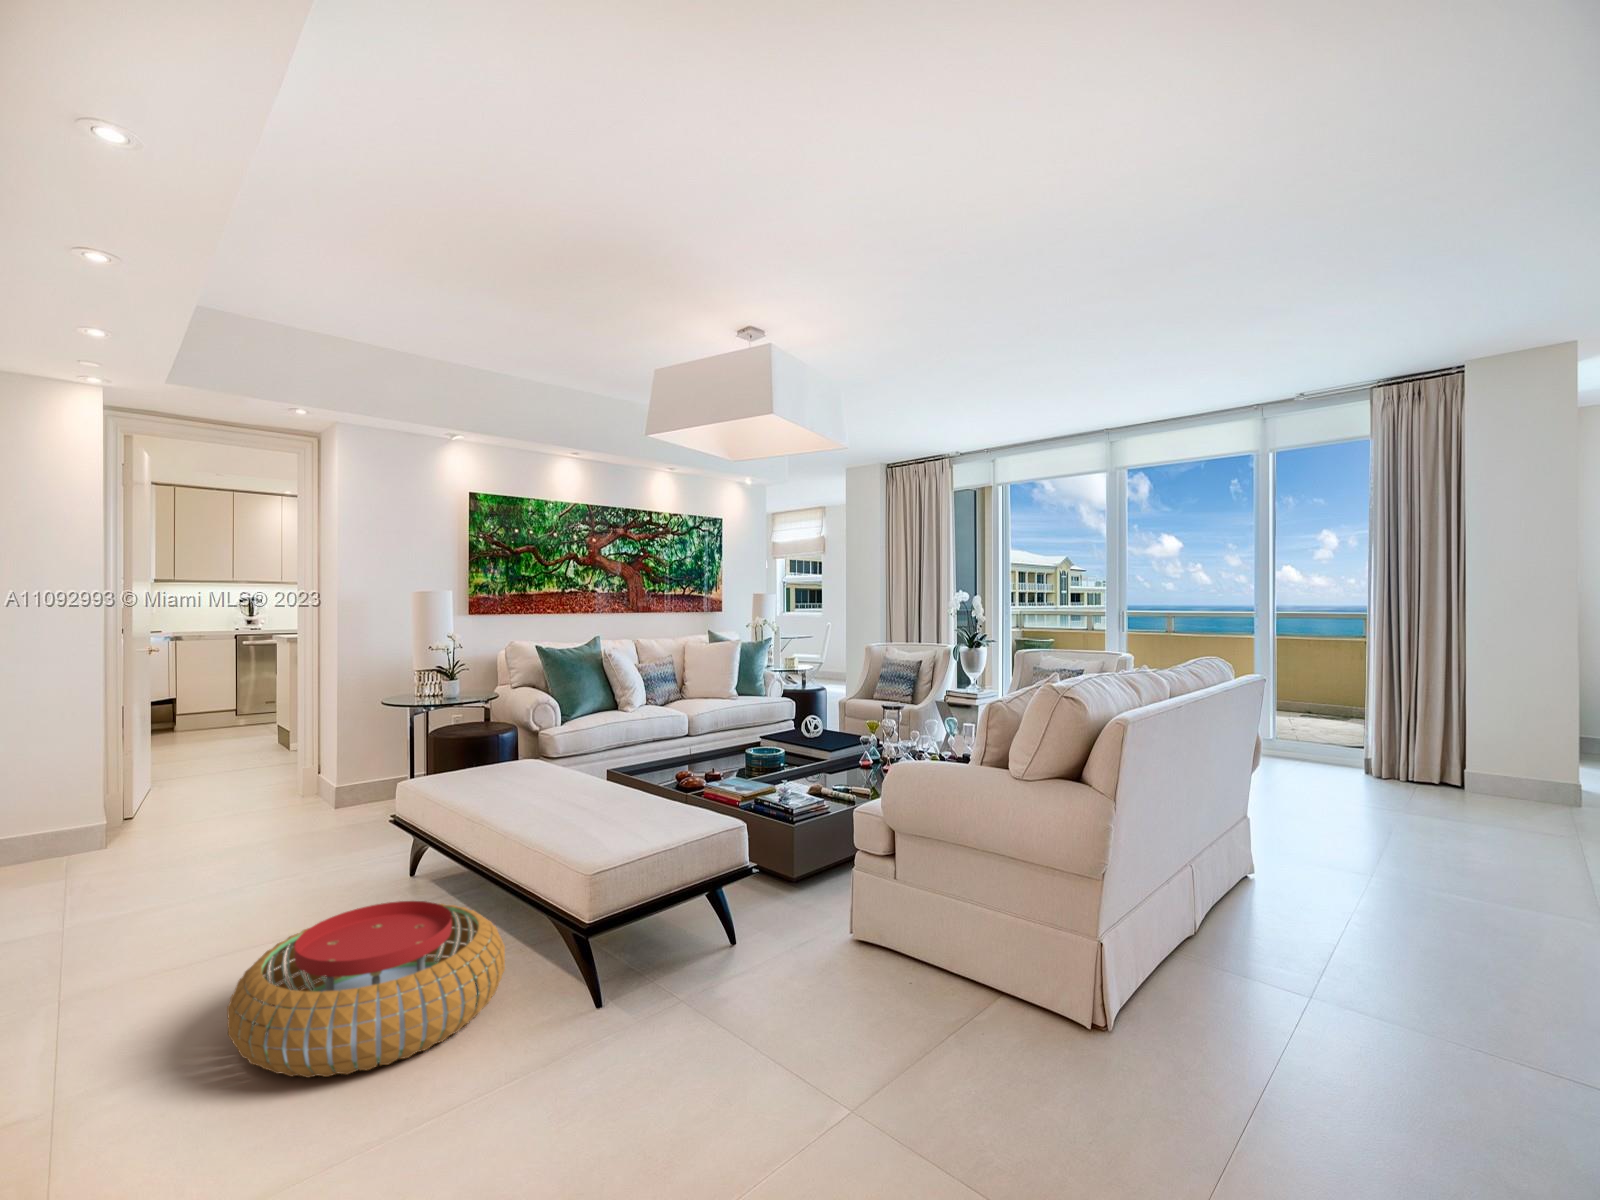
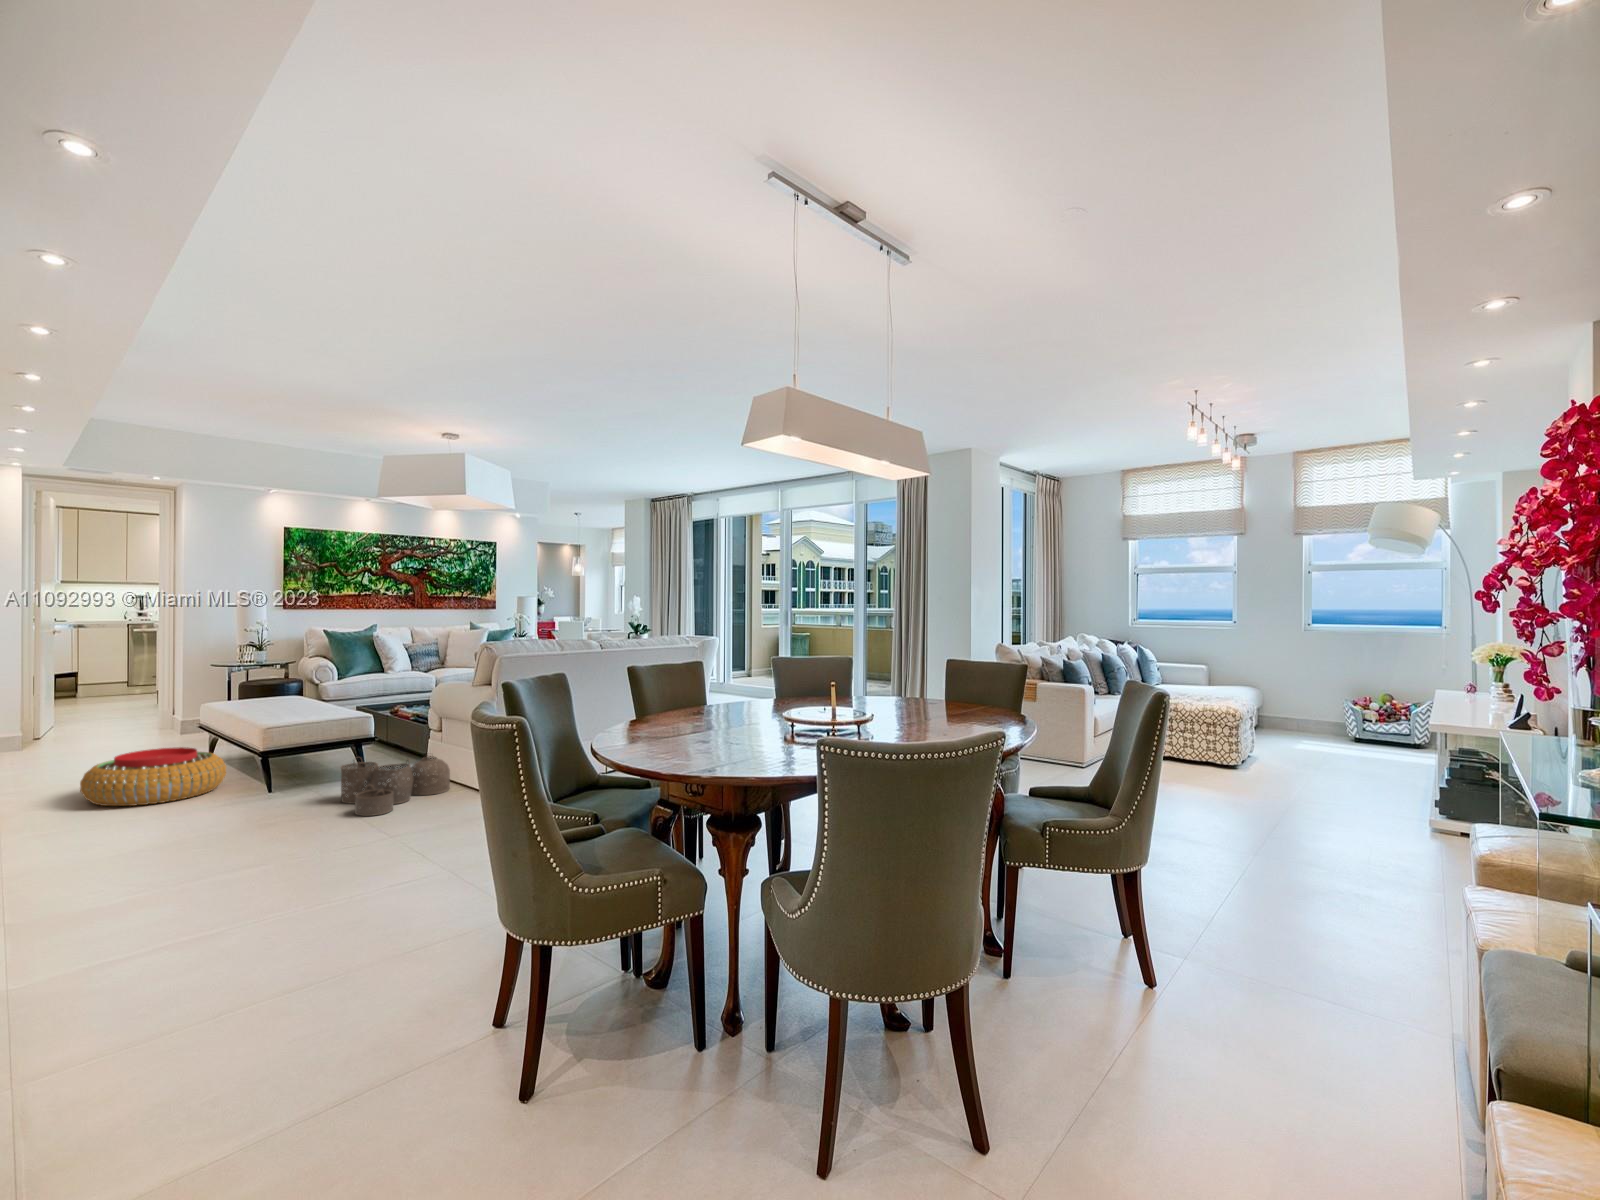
woven basket: none [791,919,976,1141] -> present [341,755,450,816]

